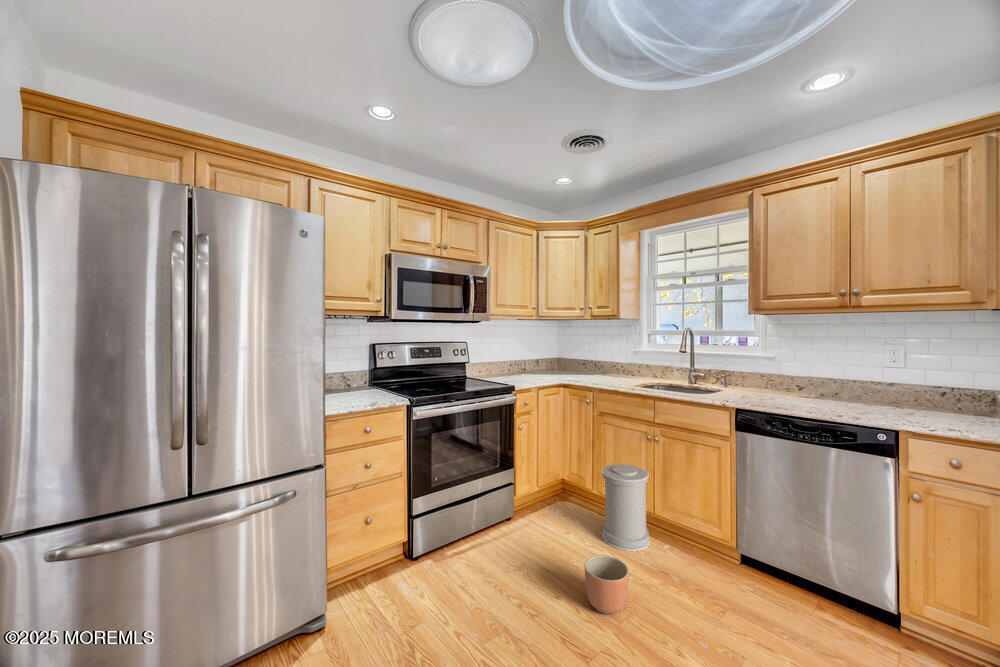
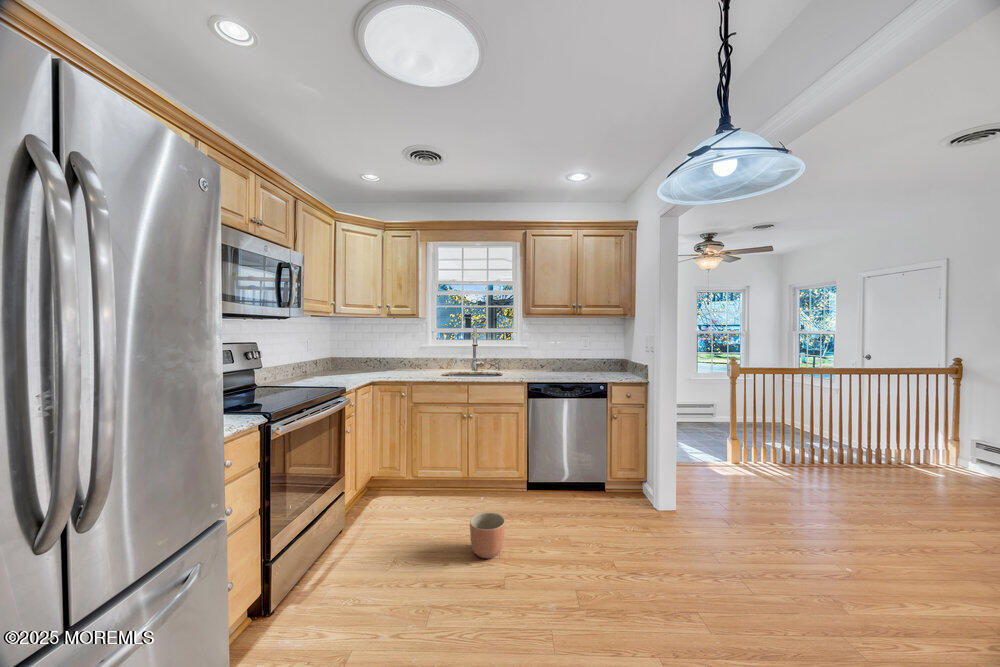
trash can: present [602,464,650,551] -> none [435,443,474,514]

